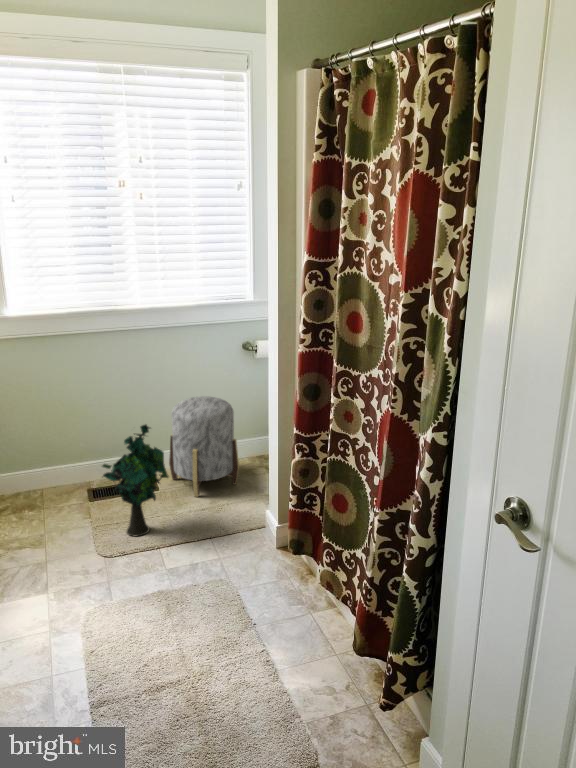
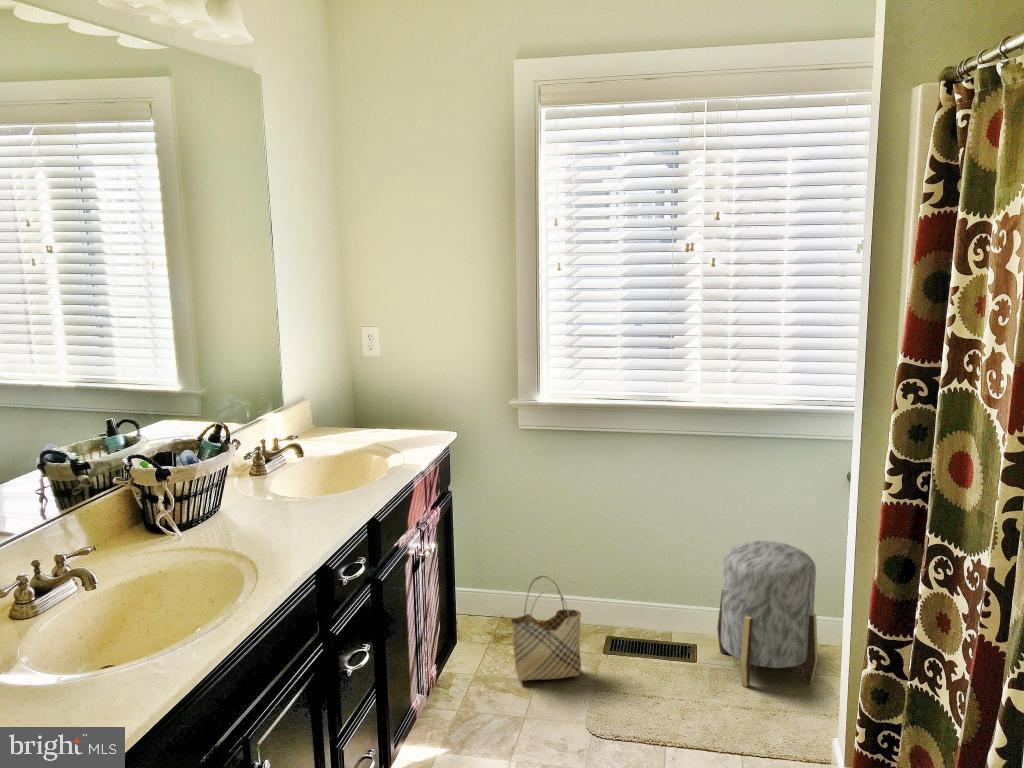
decorative plant: present [103,425,169,536] -> none [603,567,698,721]
woven basket: none [16,451,78,536] -> present [511,576,581,681]

